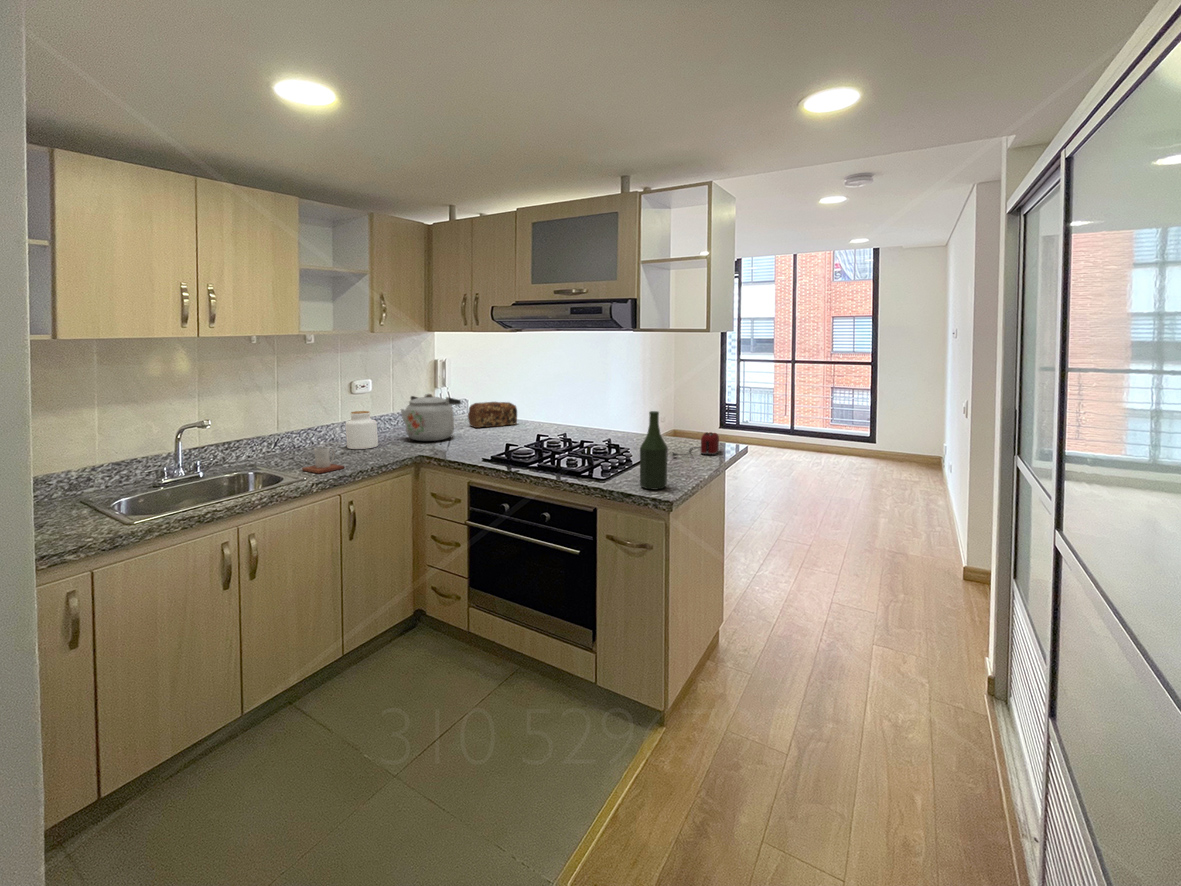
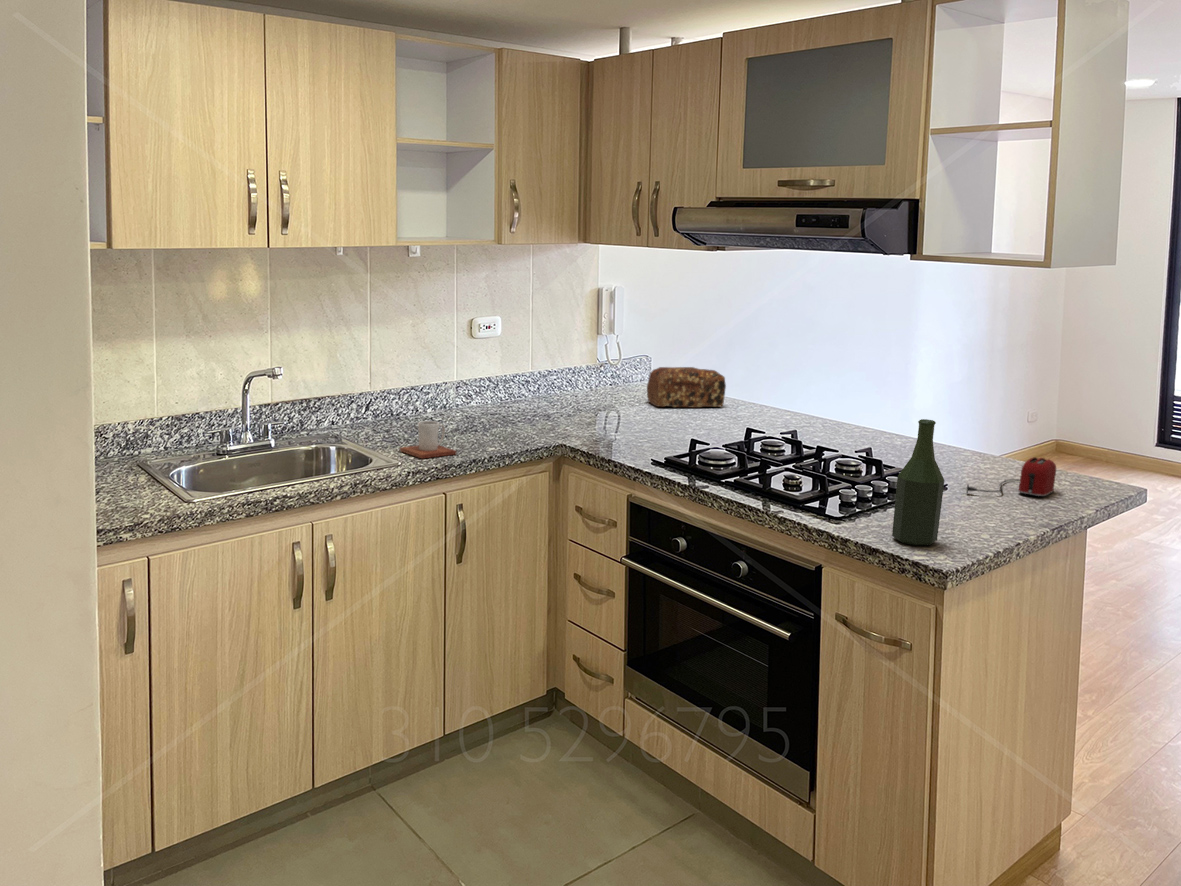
kettle: present [401,394,461,441] -> none [545,349,636,423]
jar: present [346,411,378,449] -> none [464,368,508,426]

